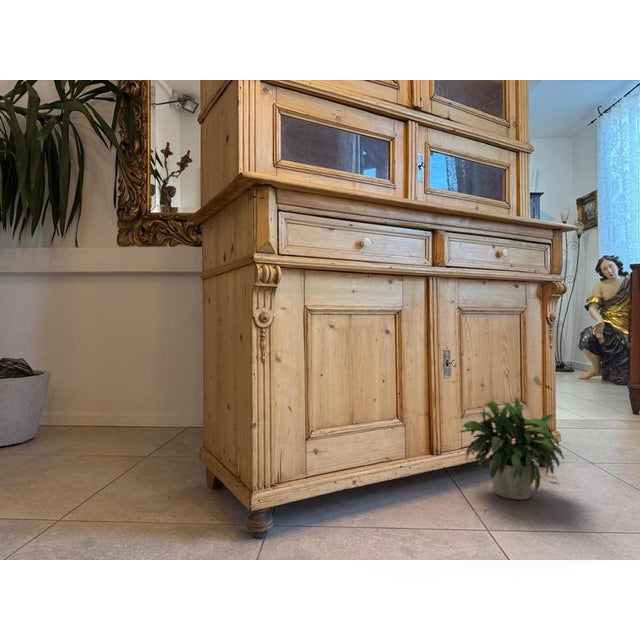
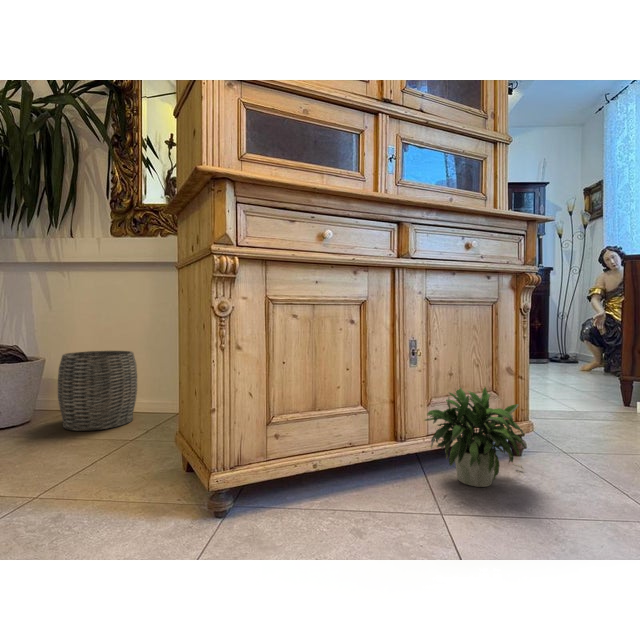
woven basket: none [63,364,146,449] -> present [58,351,137,431]

